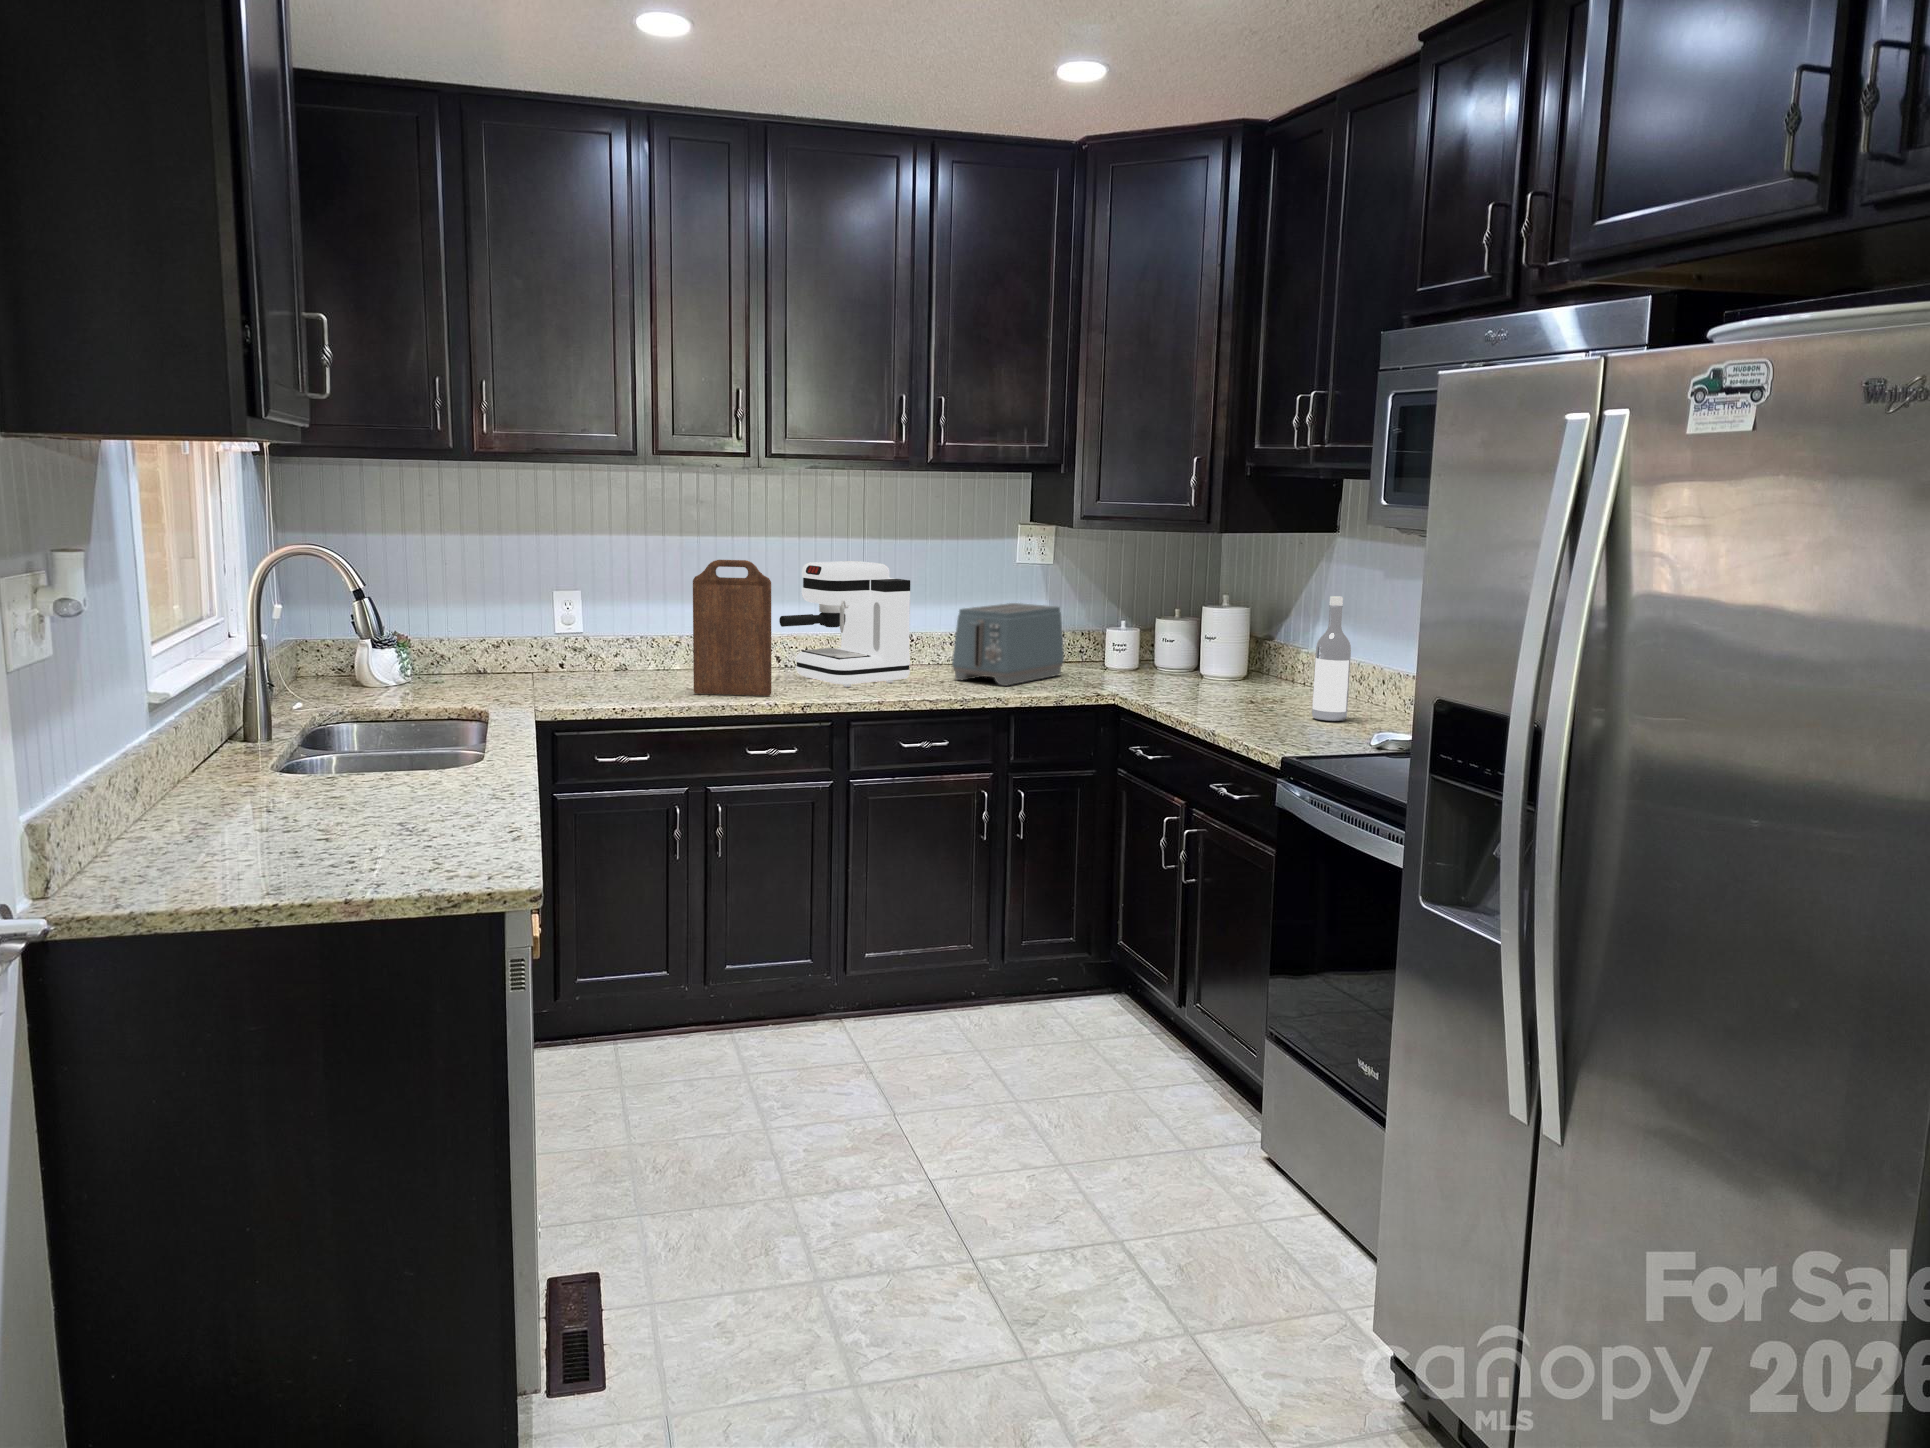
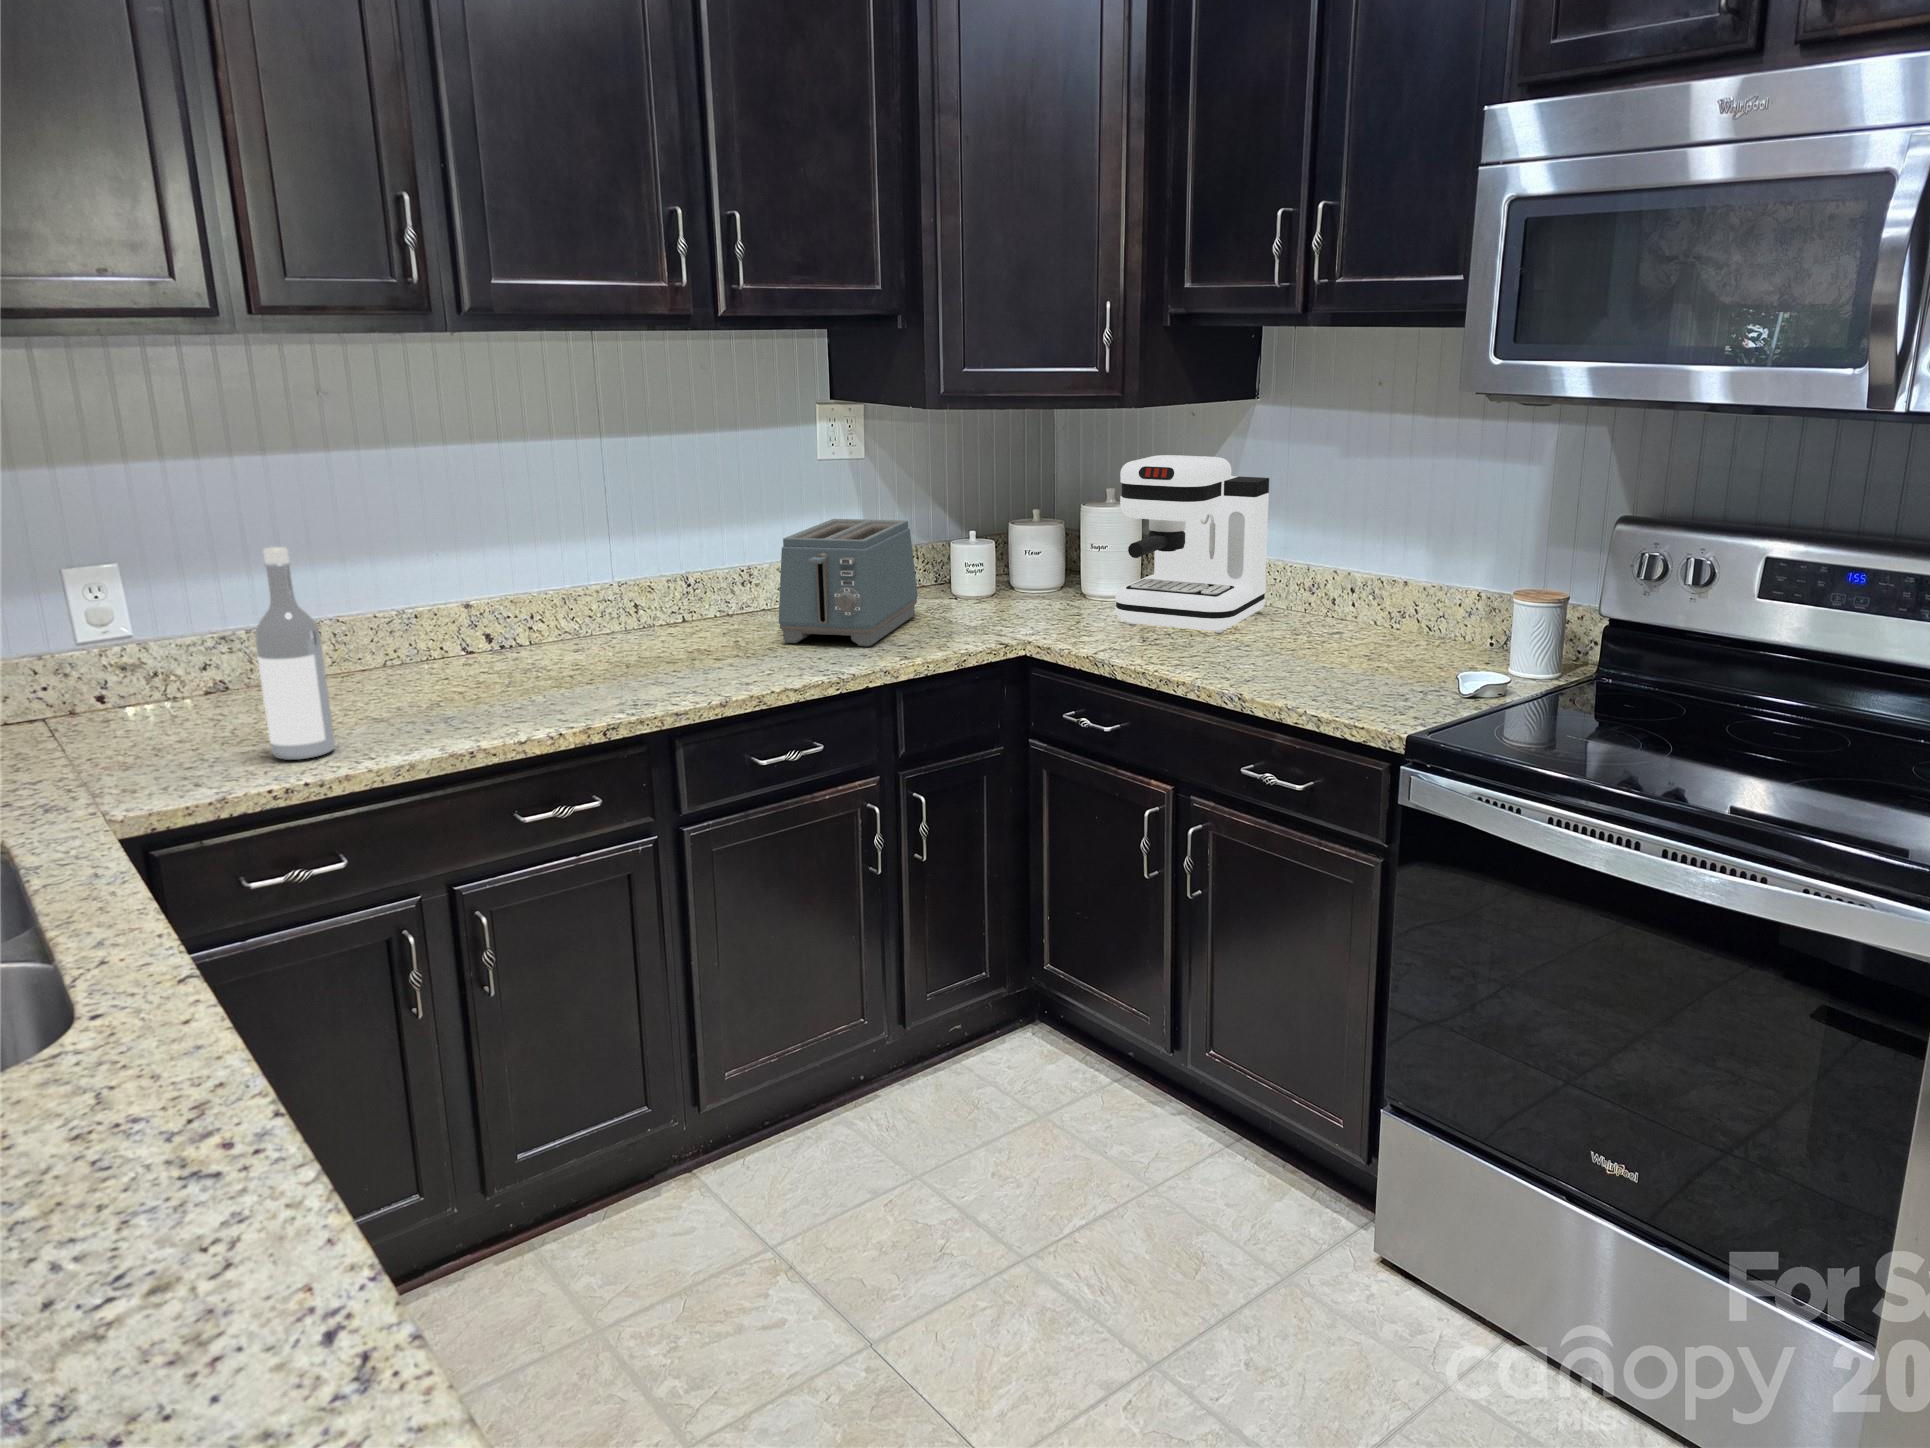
cutting board: present [693,560,771,696] -> none [377,497,541,731]
coffee maker: present [779,561,910,687] -> present [1115,455,1269,633]
wine bottle: present [1312,596,1351,721] -> present [255,547,335,760]

